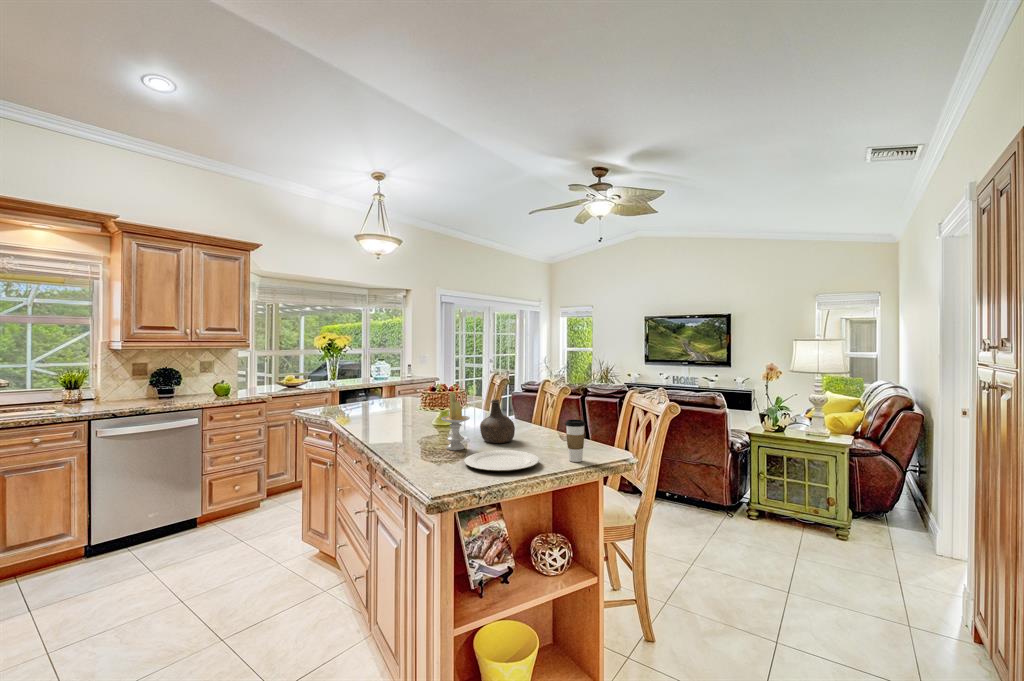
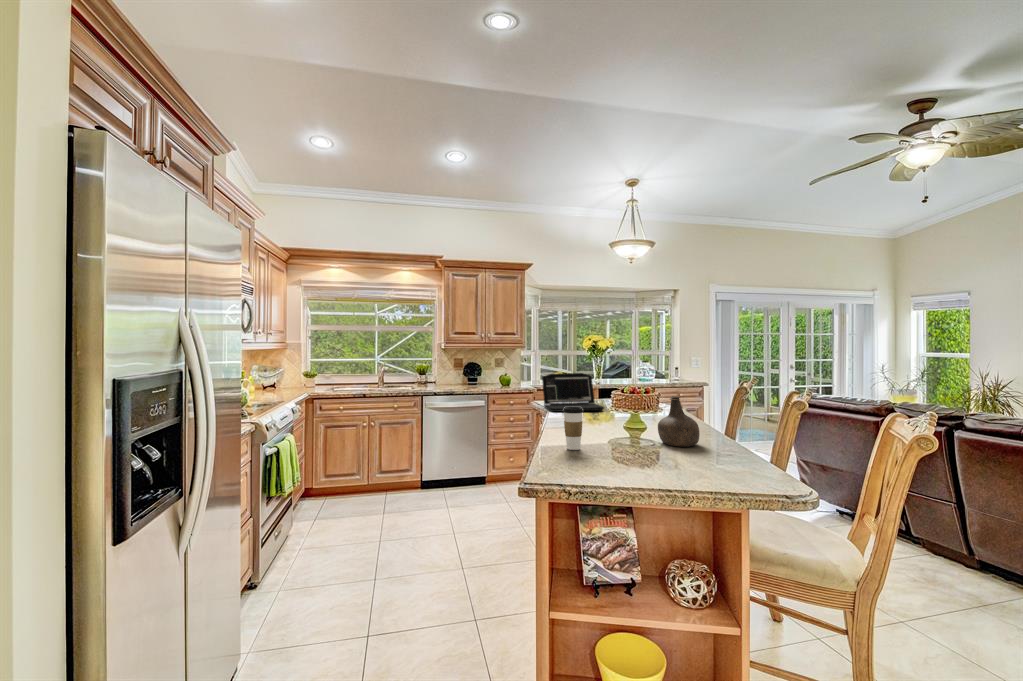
laptop: none [318,379,391,424] -> present [542,373,604,412]
candle: present [441,392,470,450] -> none [605,383,635,446]
coffee cup: present [565,419,585,462] -> present [563,407,584,450]
plate: present [464,450,539,472] -> none [601,450,690,473]

